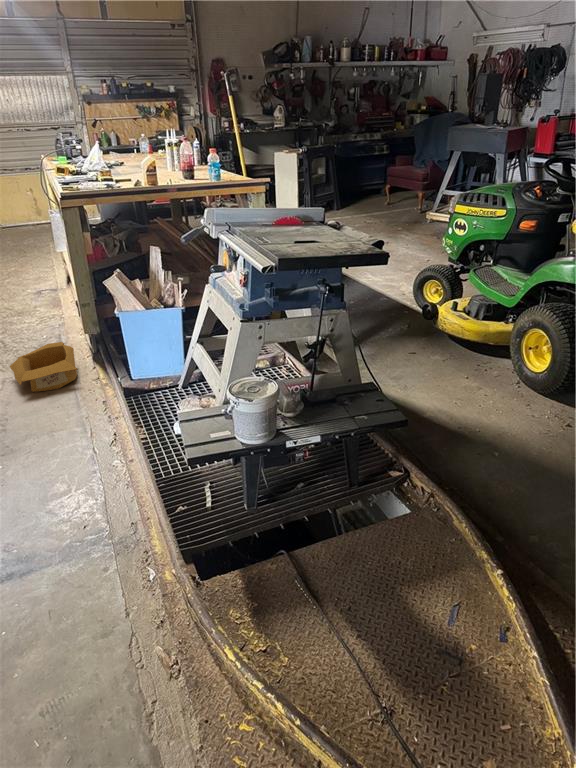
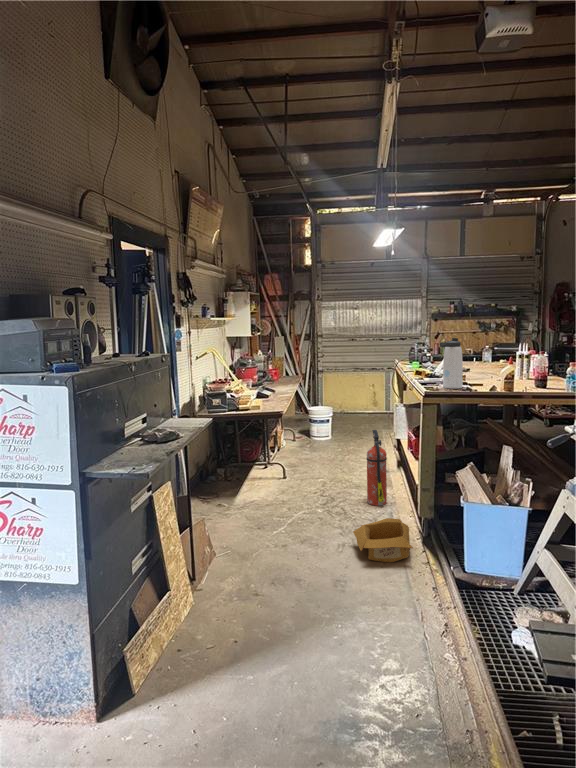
thermos bottle: none [66,122,103,187] -> present [440,338,463,389]
fire extinguisher: none [15,245,52,332] -> present [367,430,387,506]

